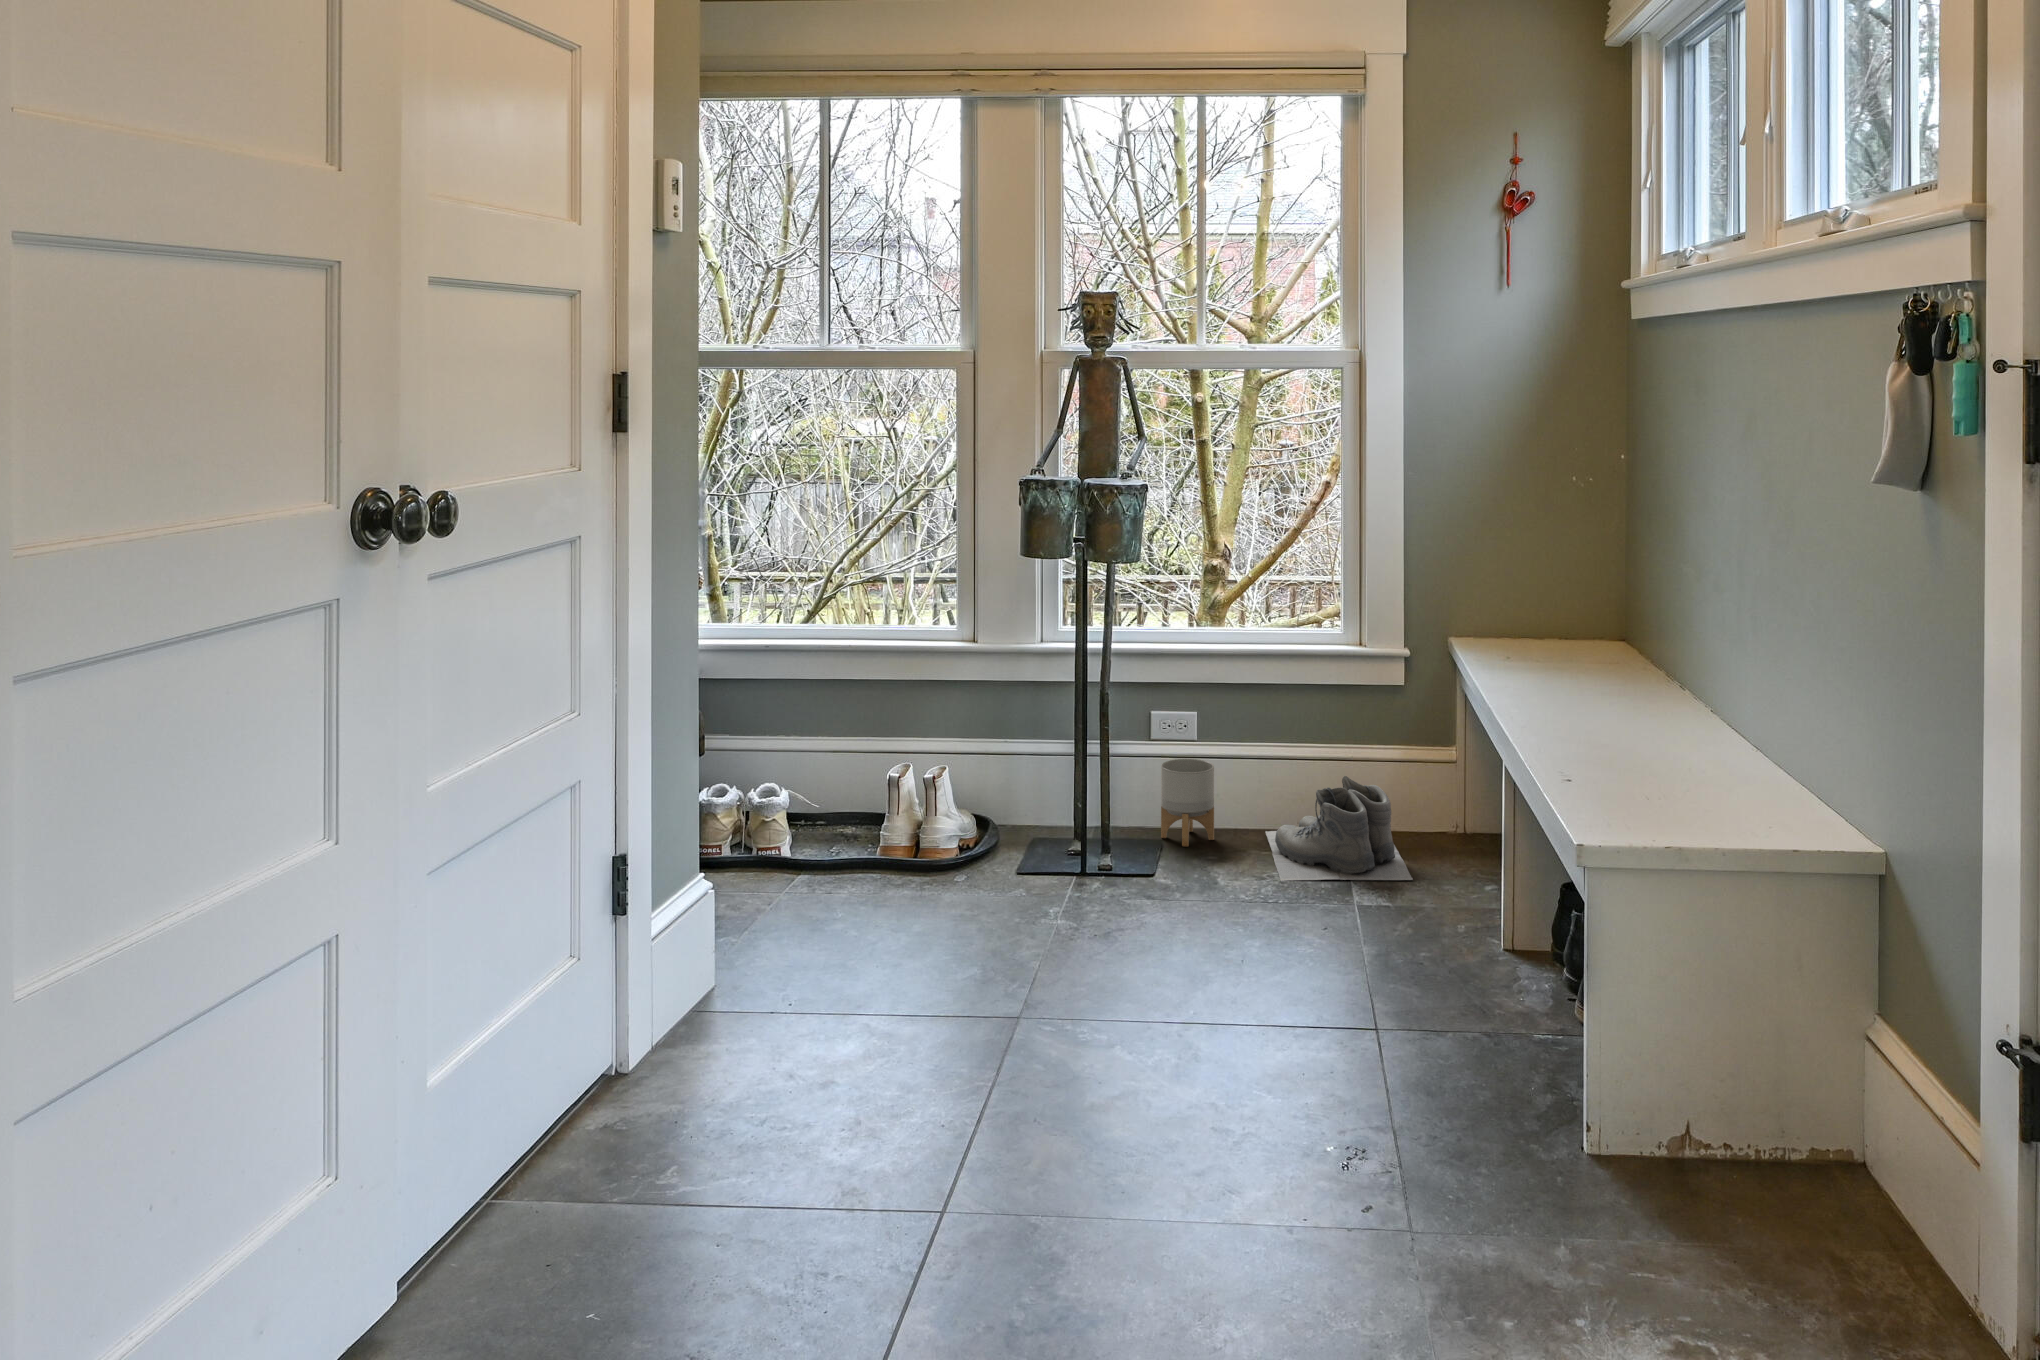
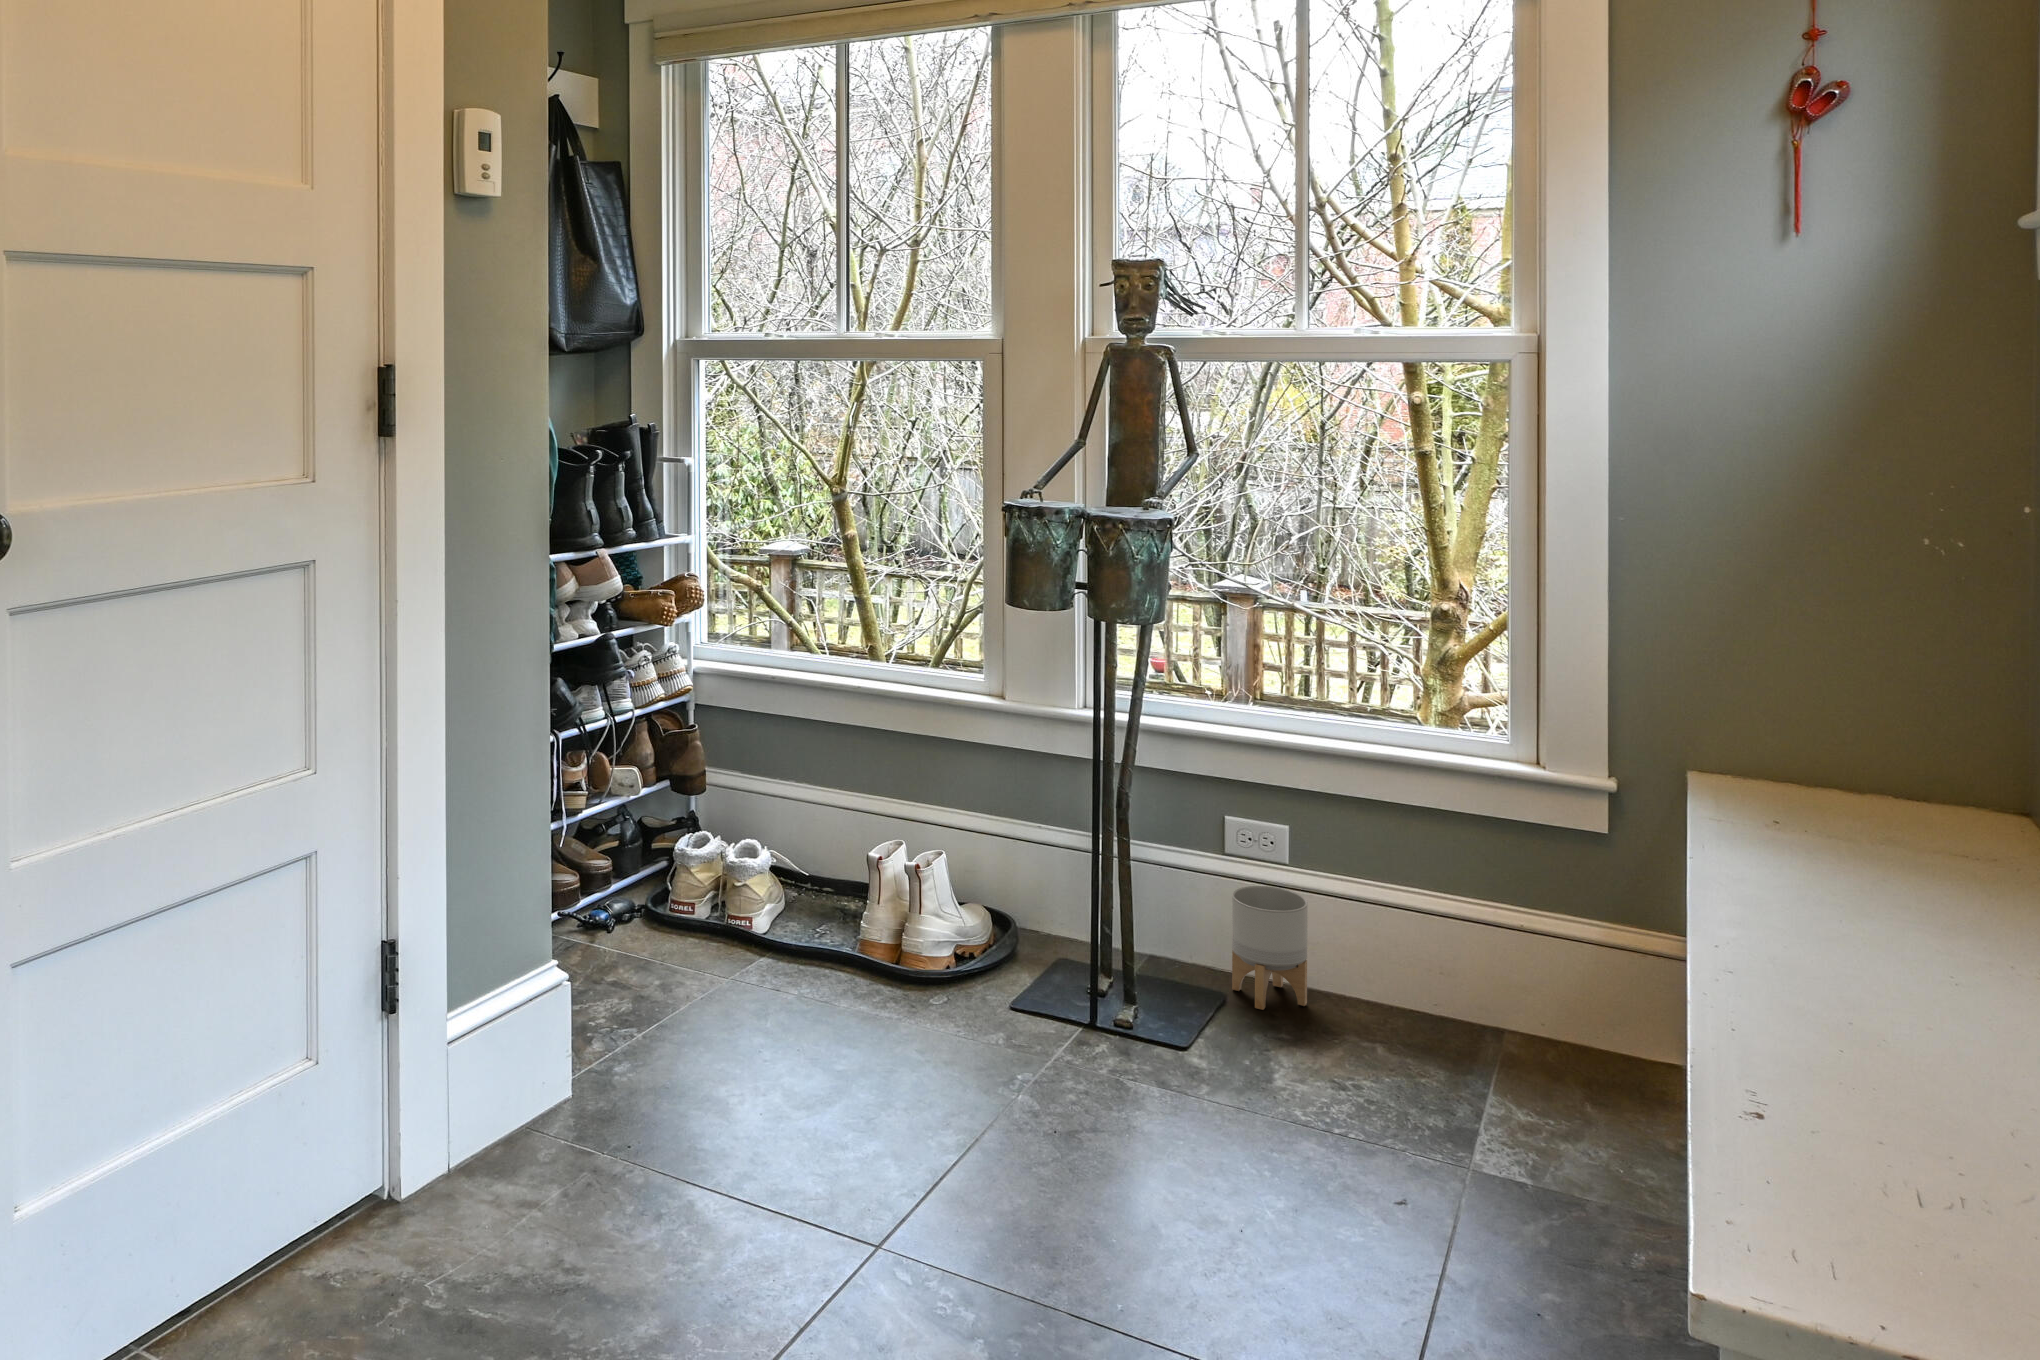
boots: present [1265,776,1413,881] -> none [1372,953,1589,1136]

